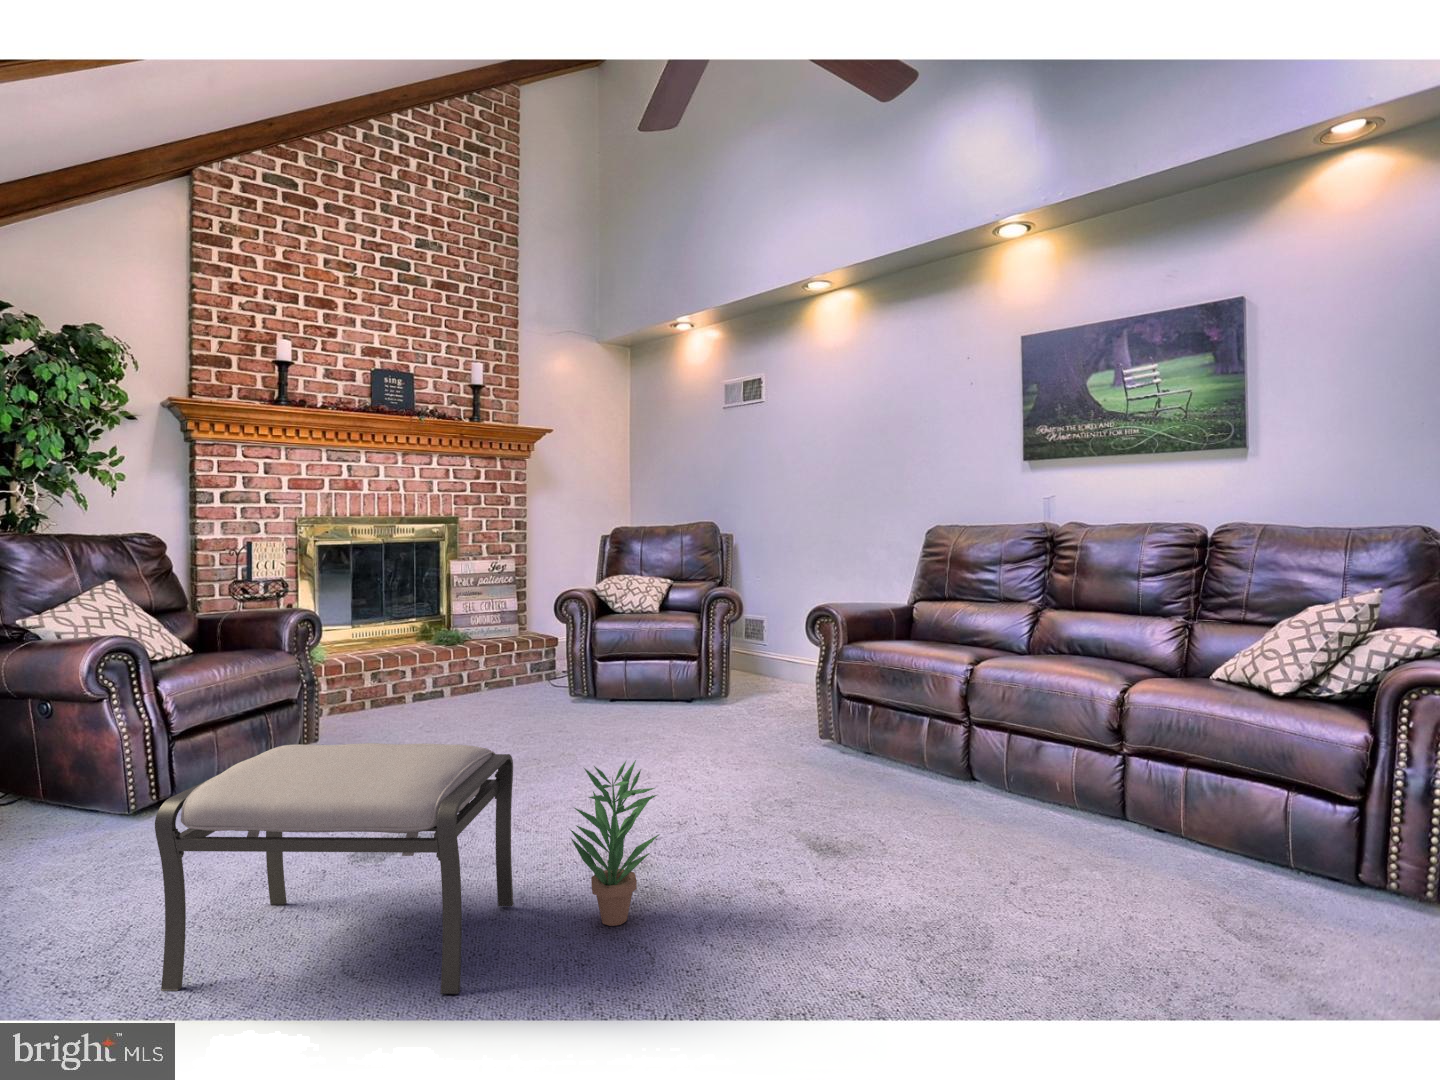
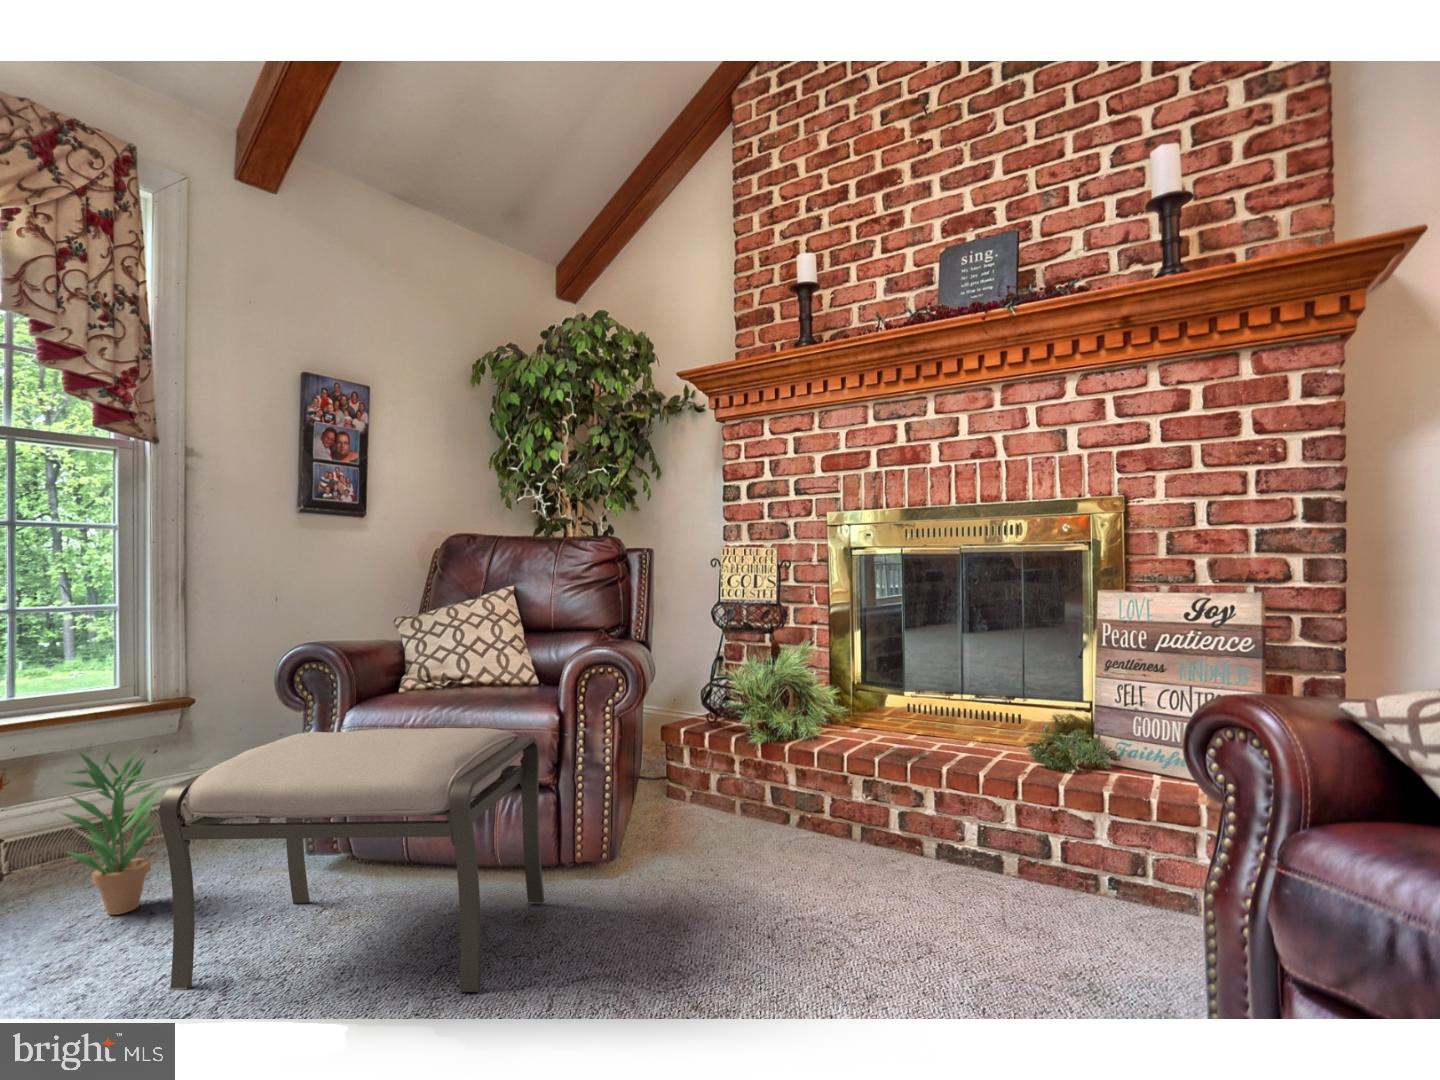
potted plant: present [570,760,659,926] -> present [62,748,163,915]

